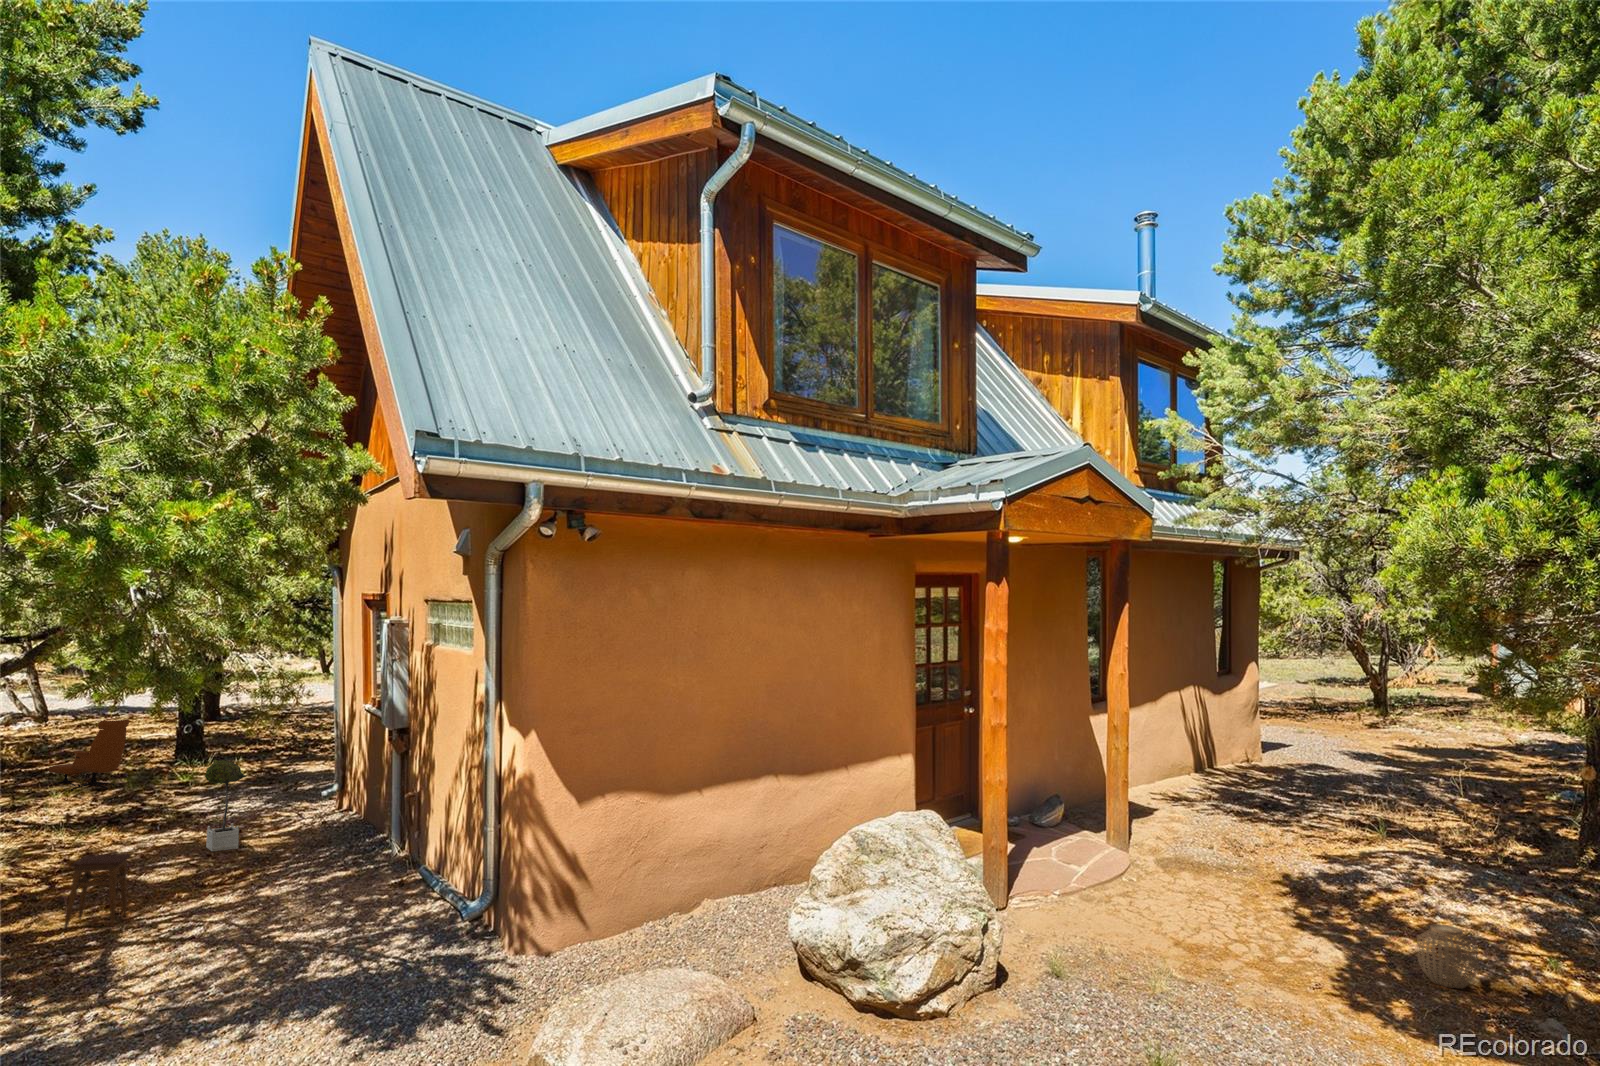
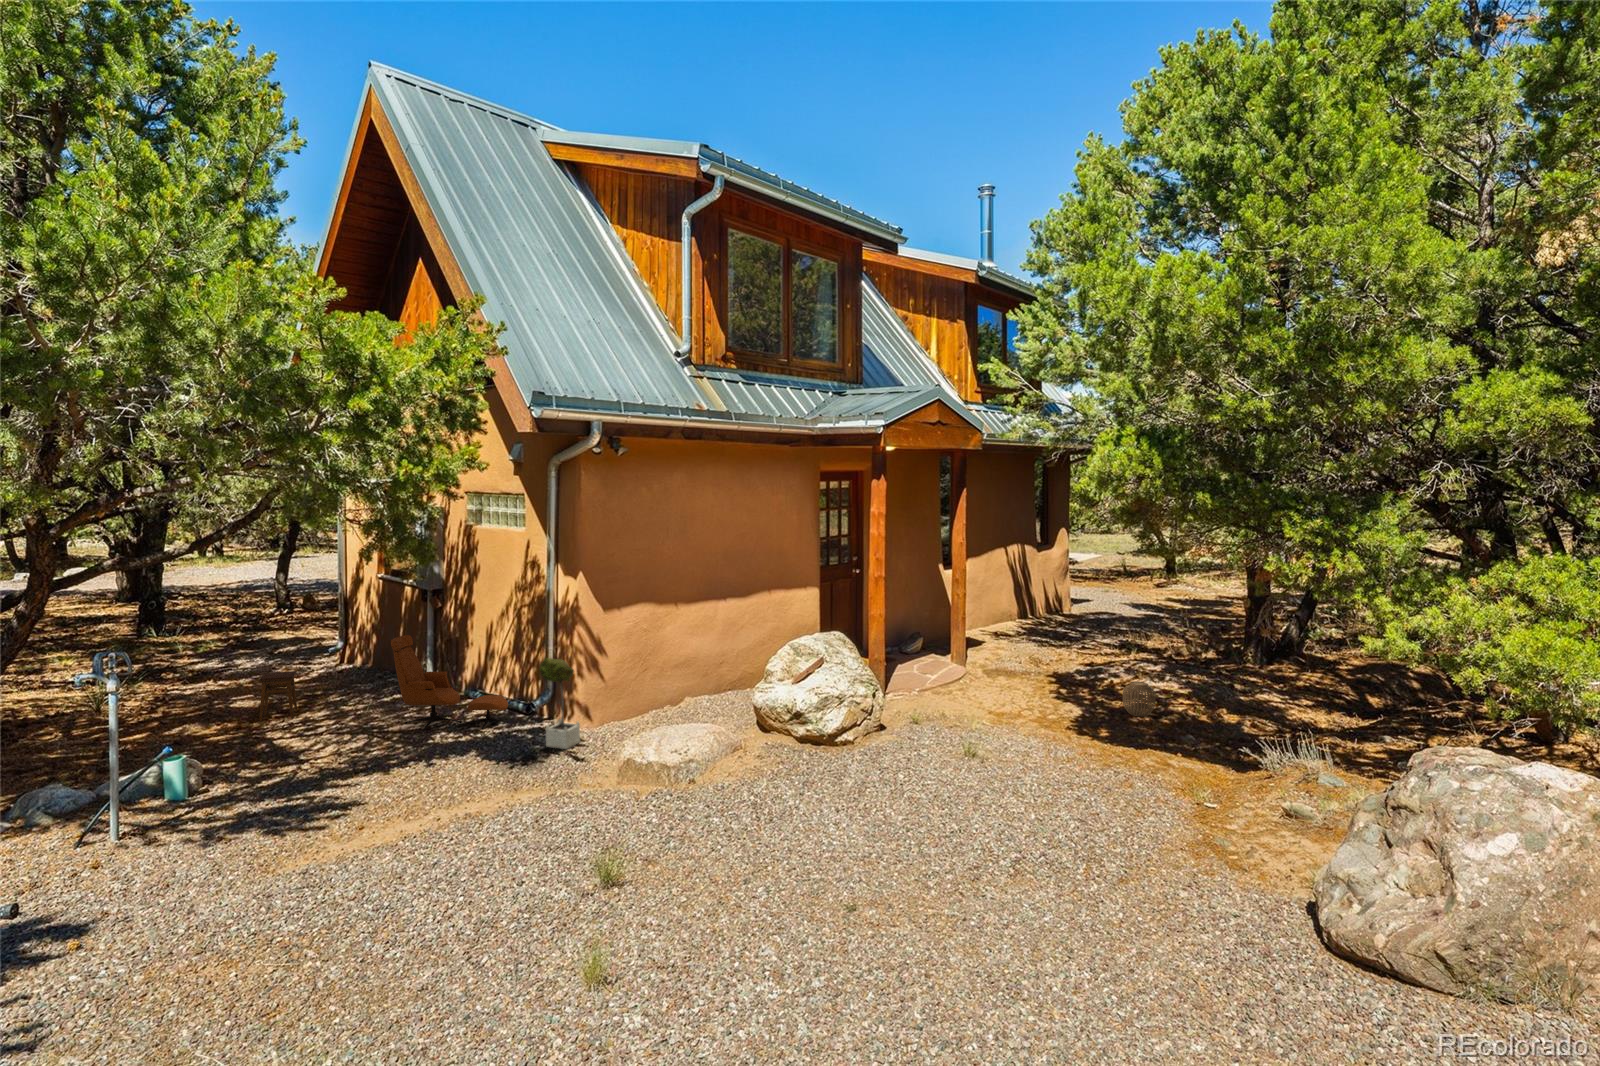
lounge chair: present [49,719,129,791] -> present [391,635,508,732]
potted tree: present [205,759,246,851] -> present [540,658,580,749]

